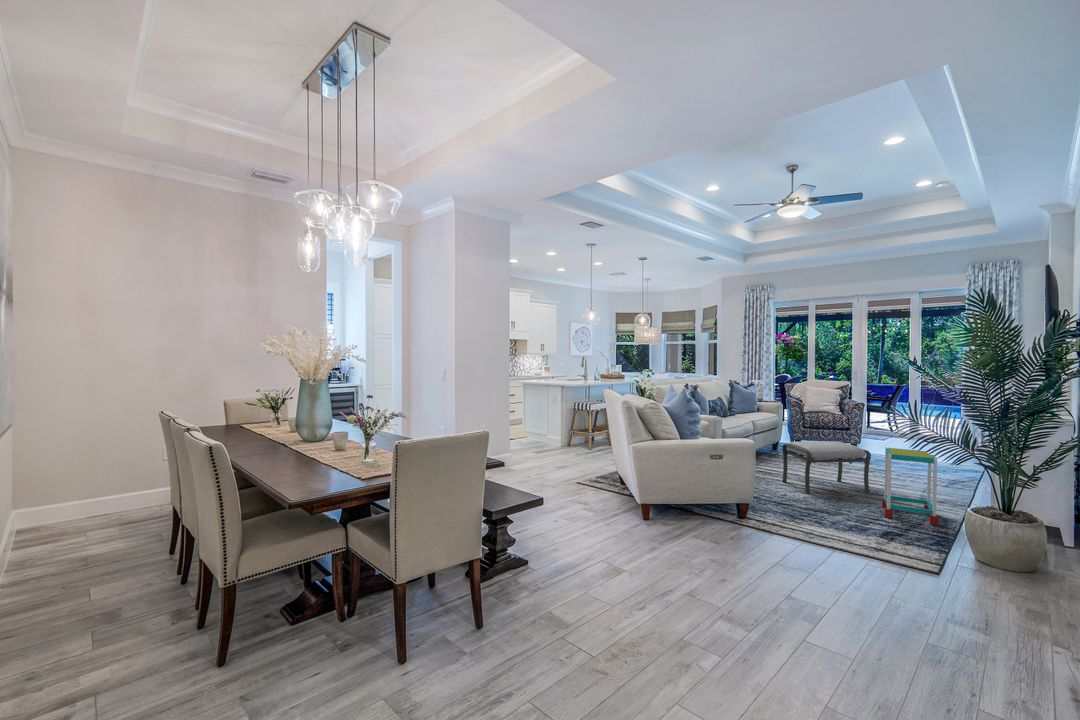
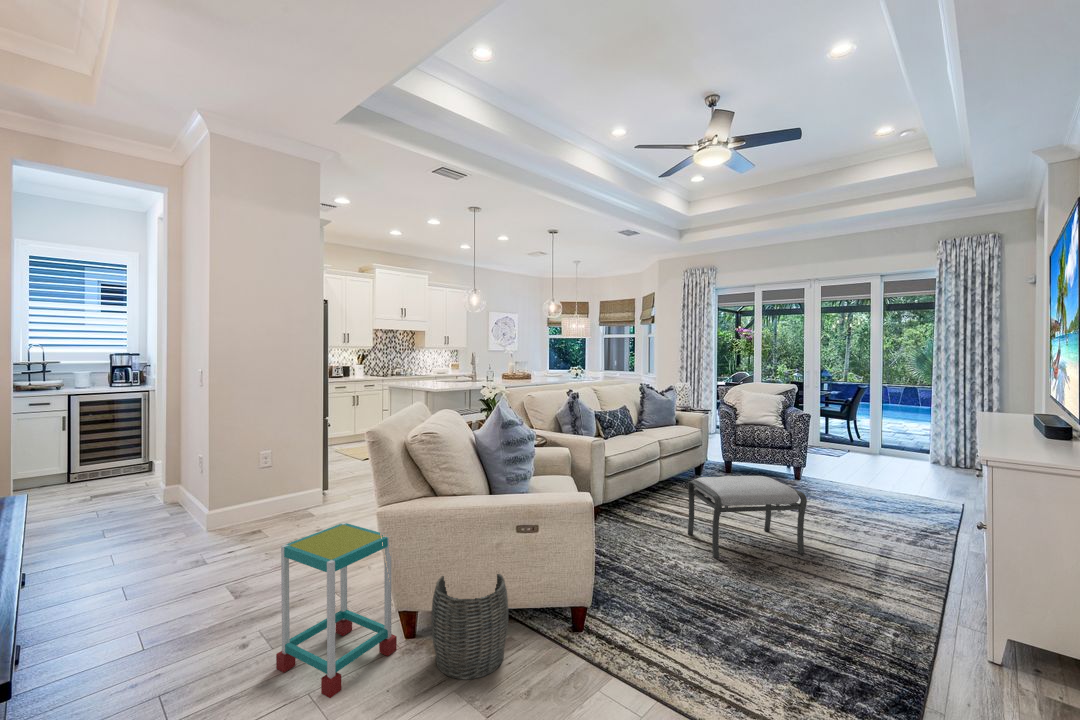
side table: present [882,448,939,525] -> present [276,523,397,698]
woven basket: none [657,481,703,537] -> present [431,574,508,679]

